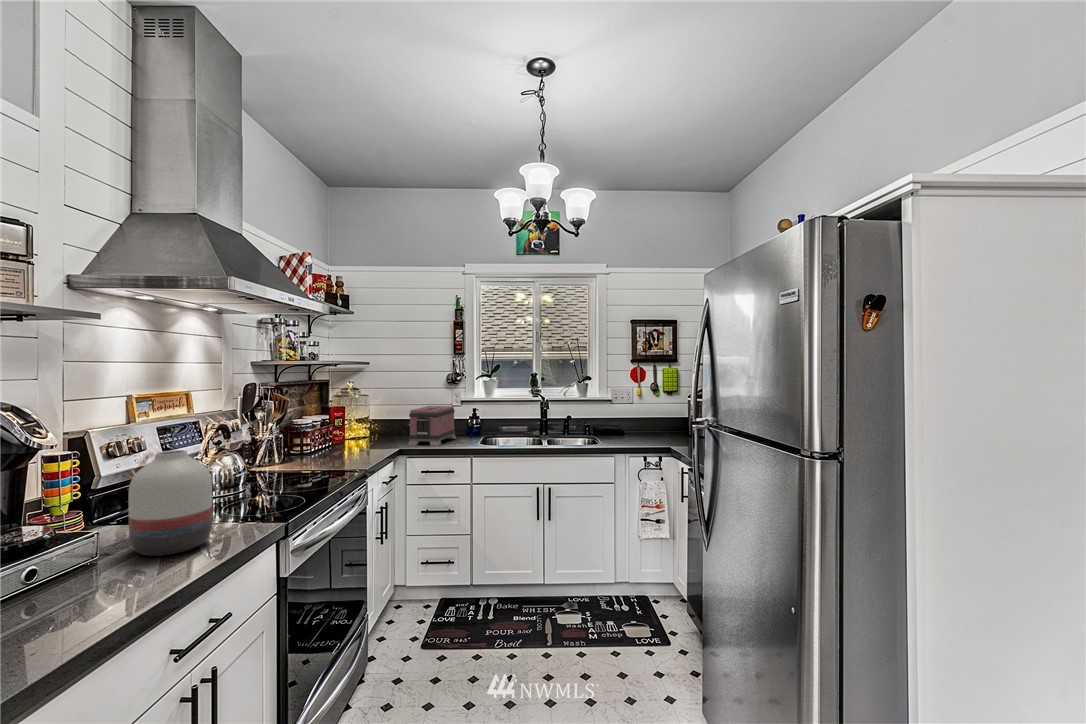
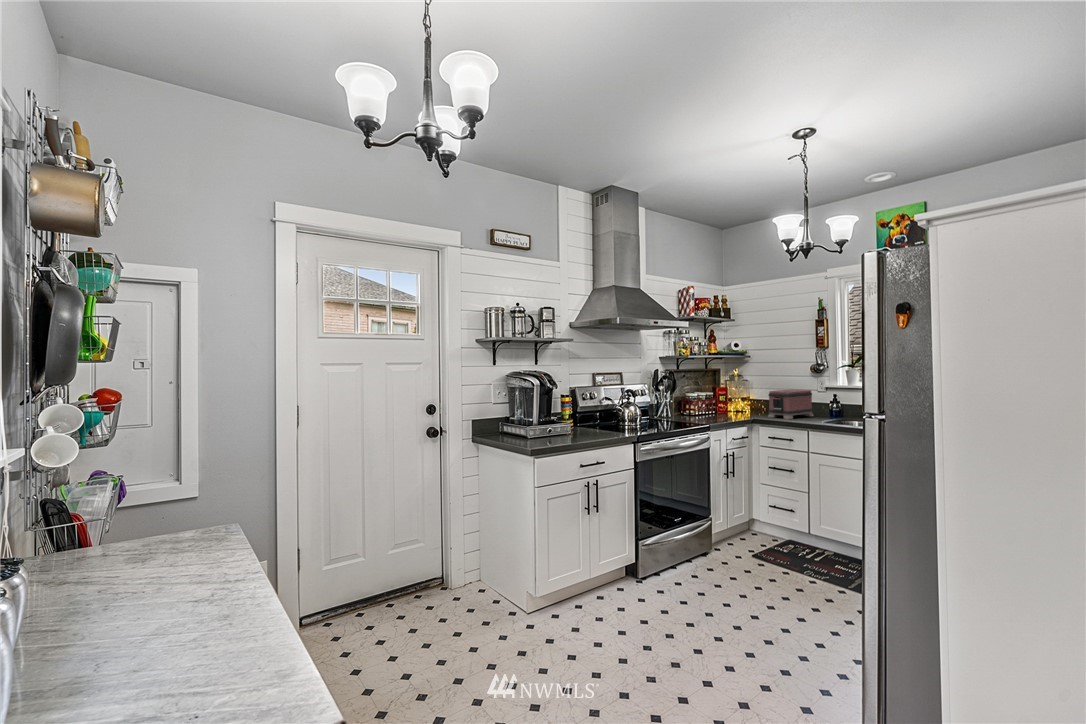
vase: present [128,450,212,556] -> none [582,396,611,438]

